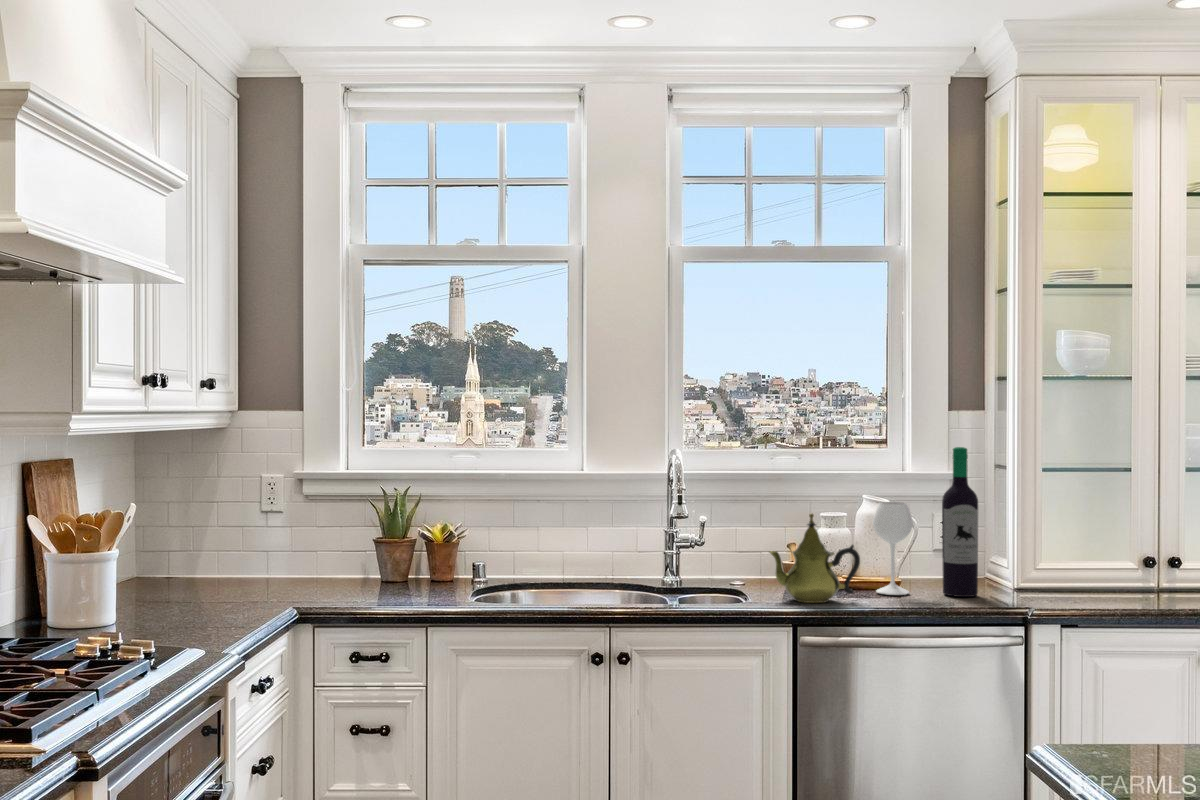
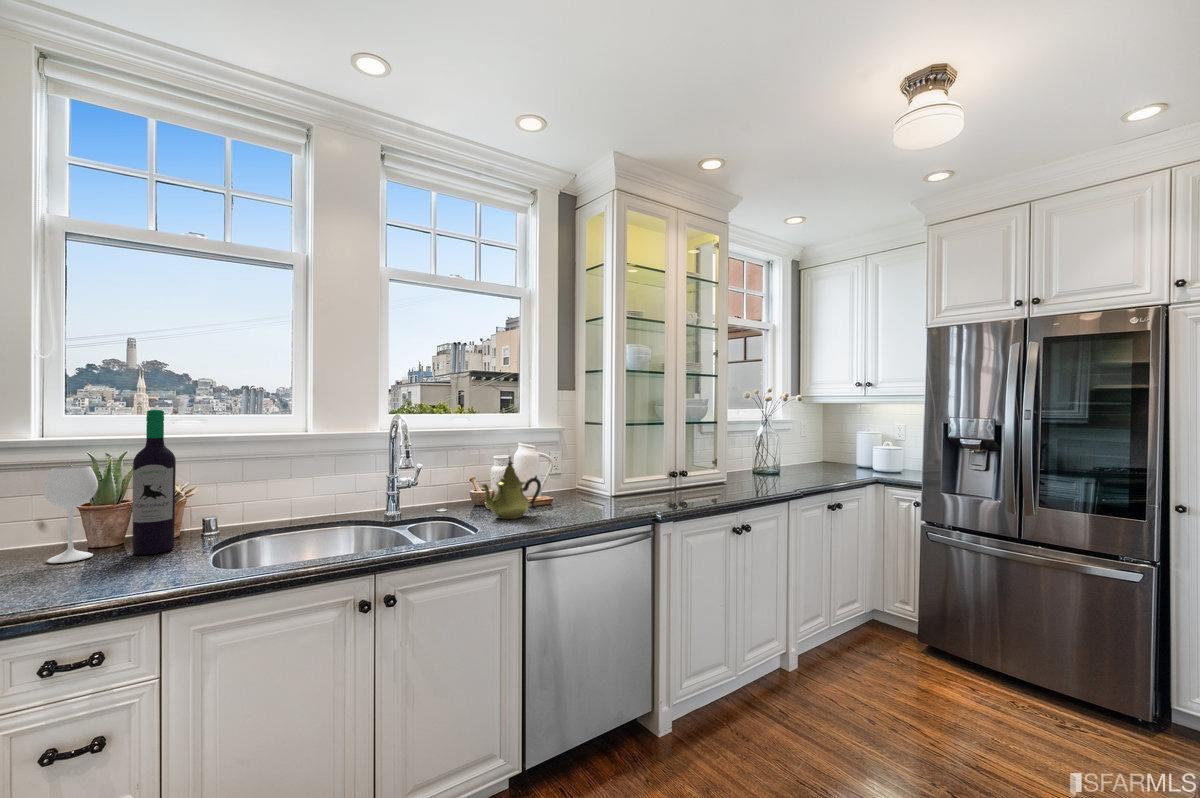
wine bottle: present [873,447,978,597] -> present [43,410,176,563]

